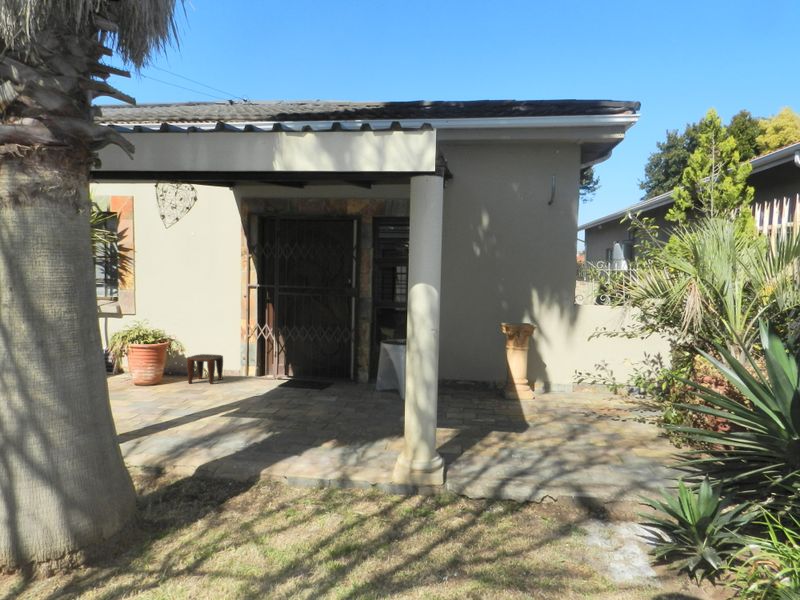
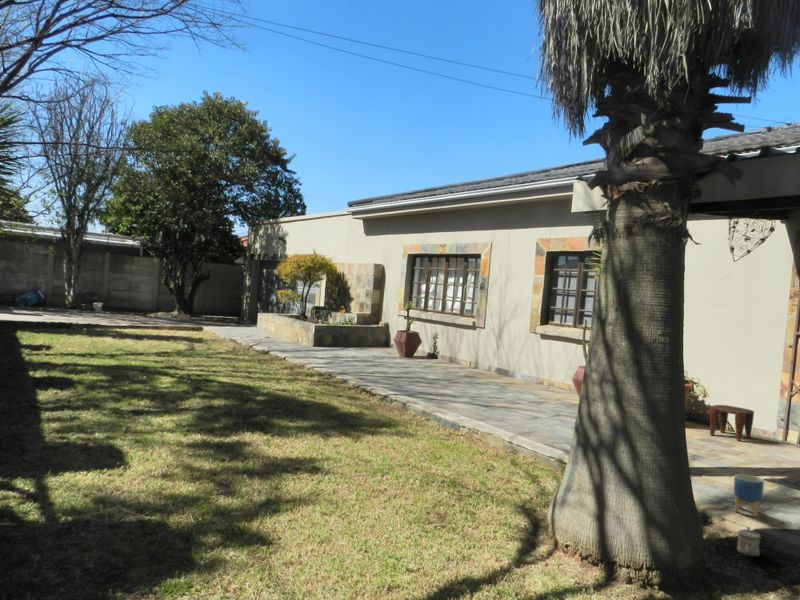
planter: none [183,420,207,457] -> present [734,474,764,517]
watering can: none [178,470,198,496] -> present [737,527,761,556]

